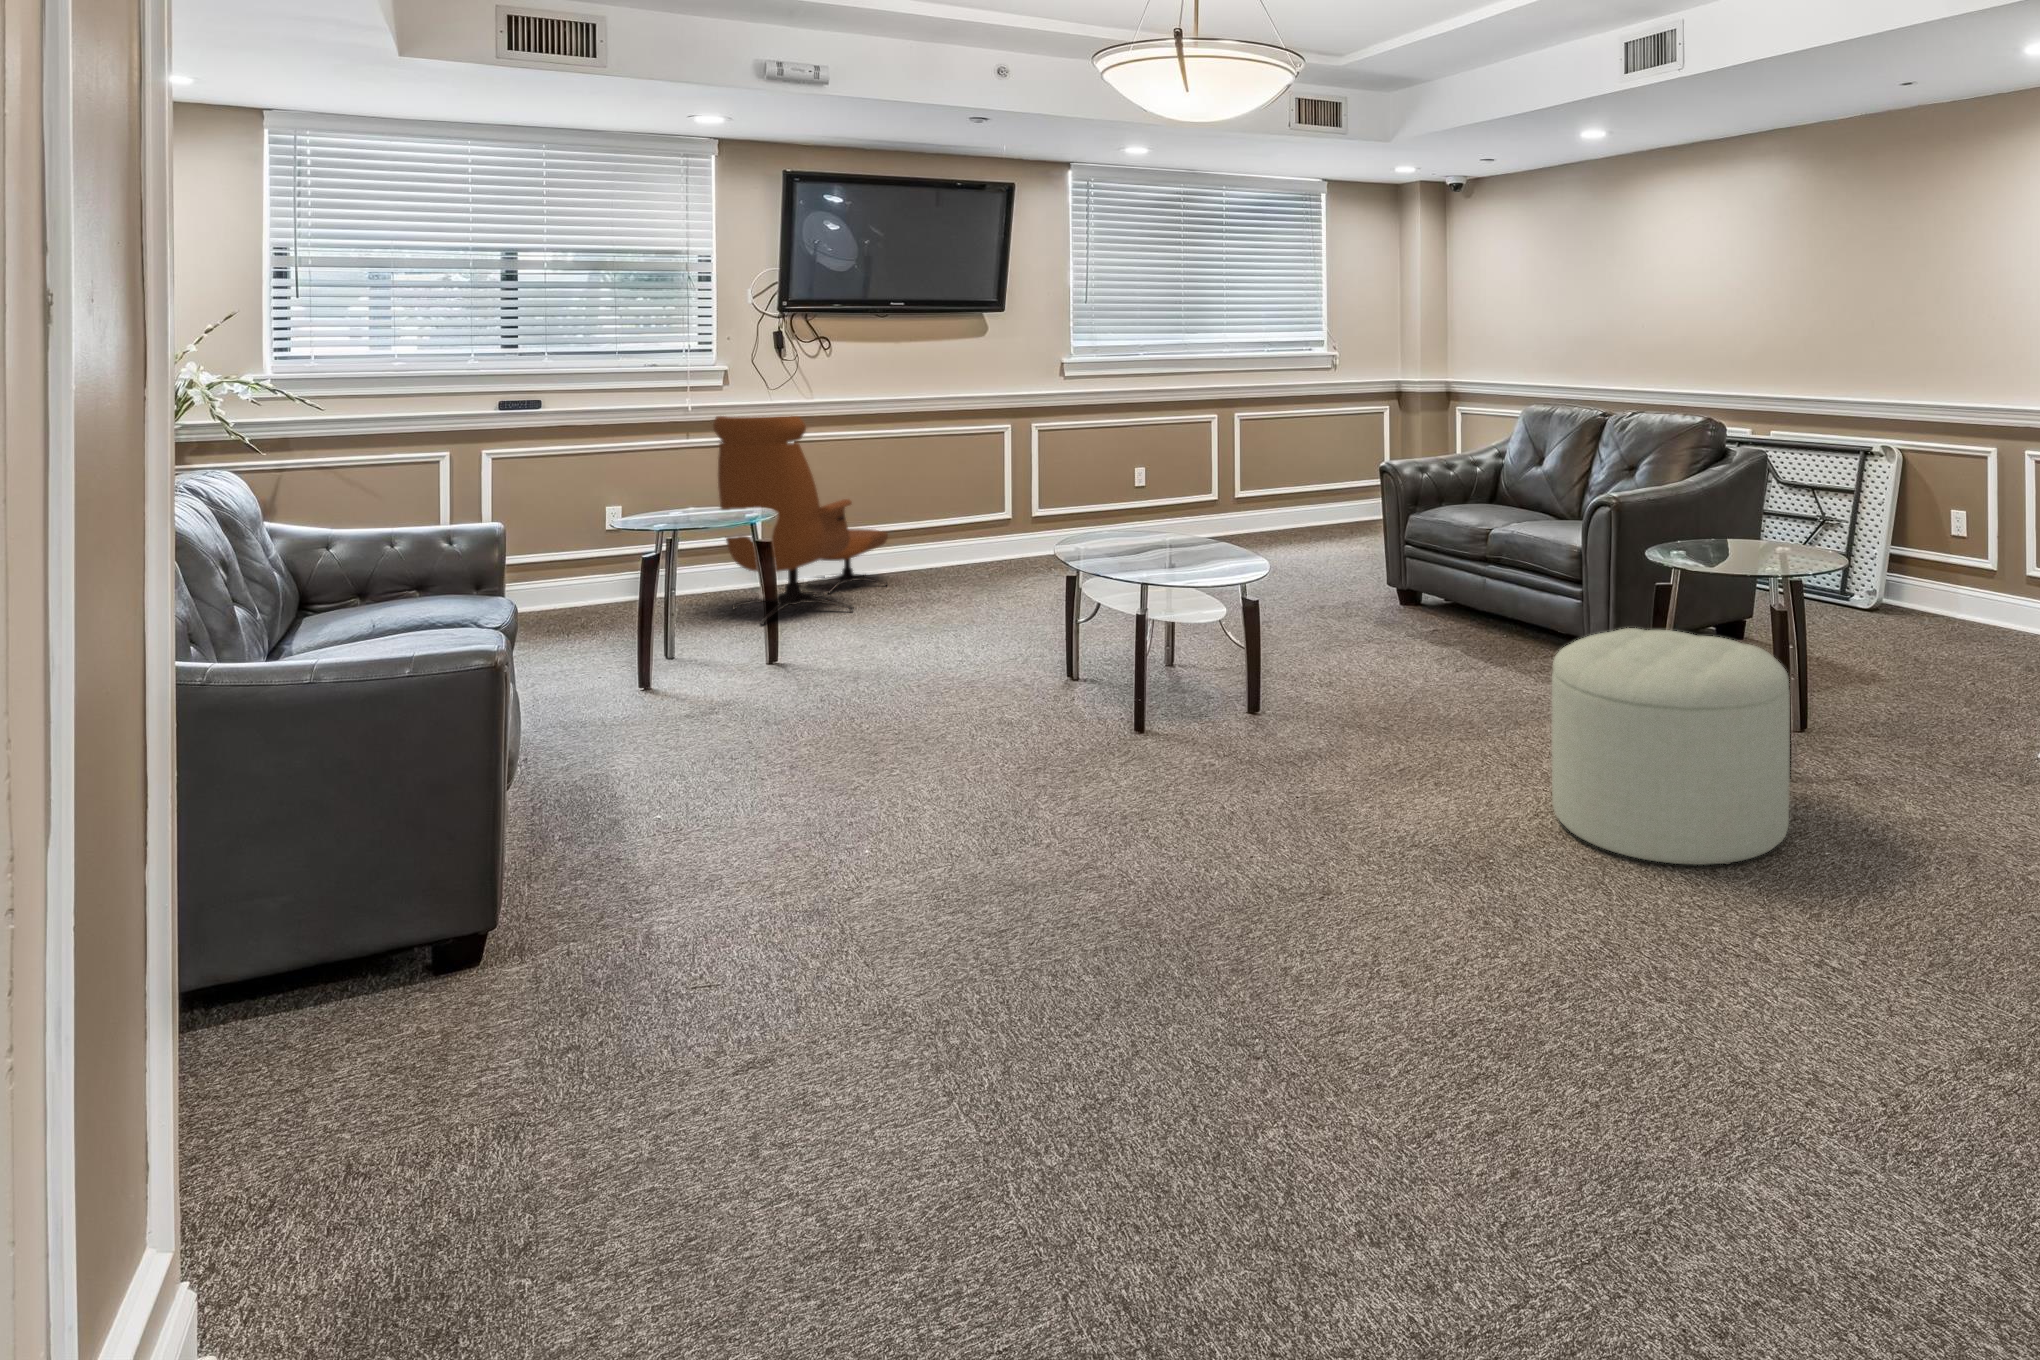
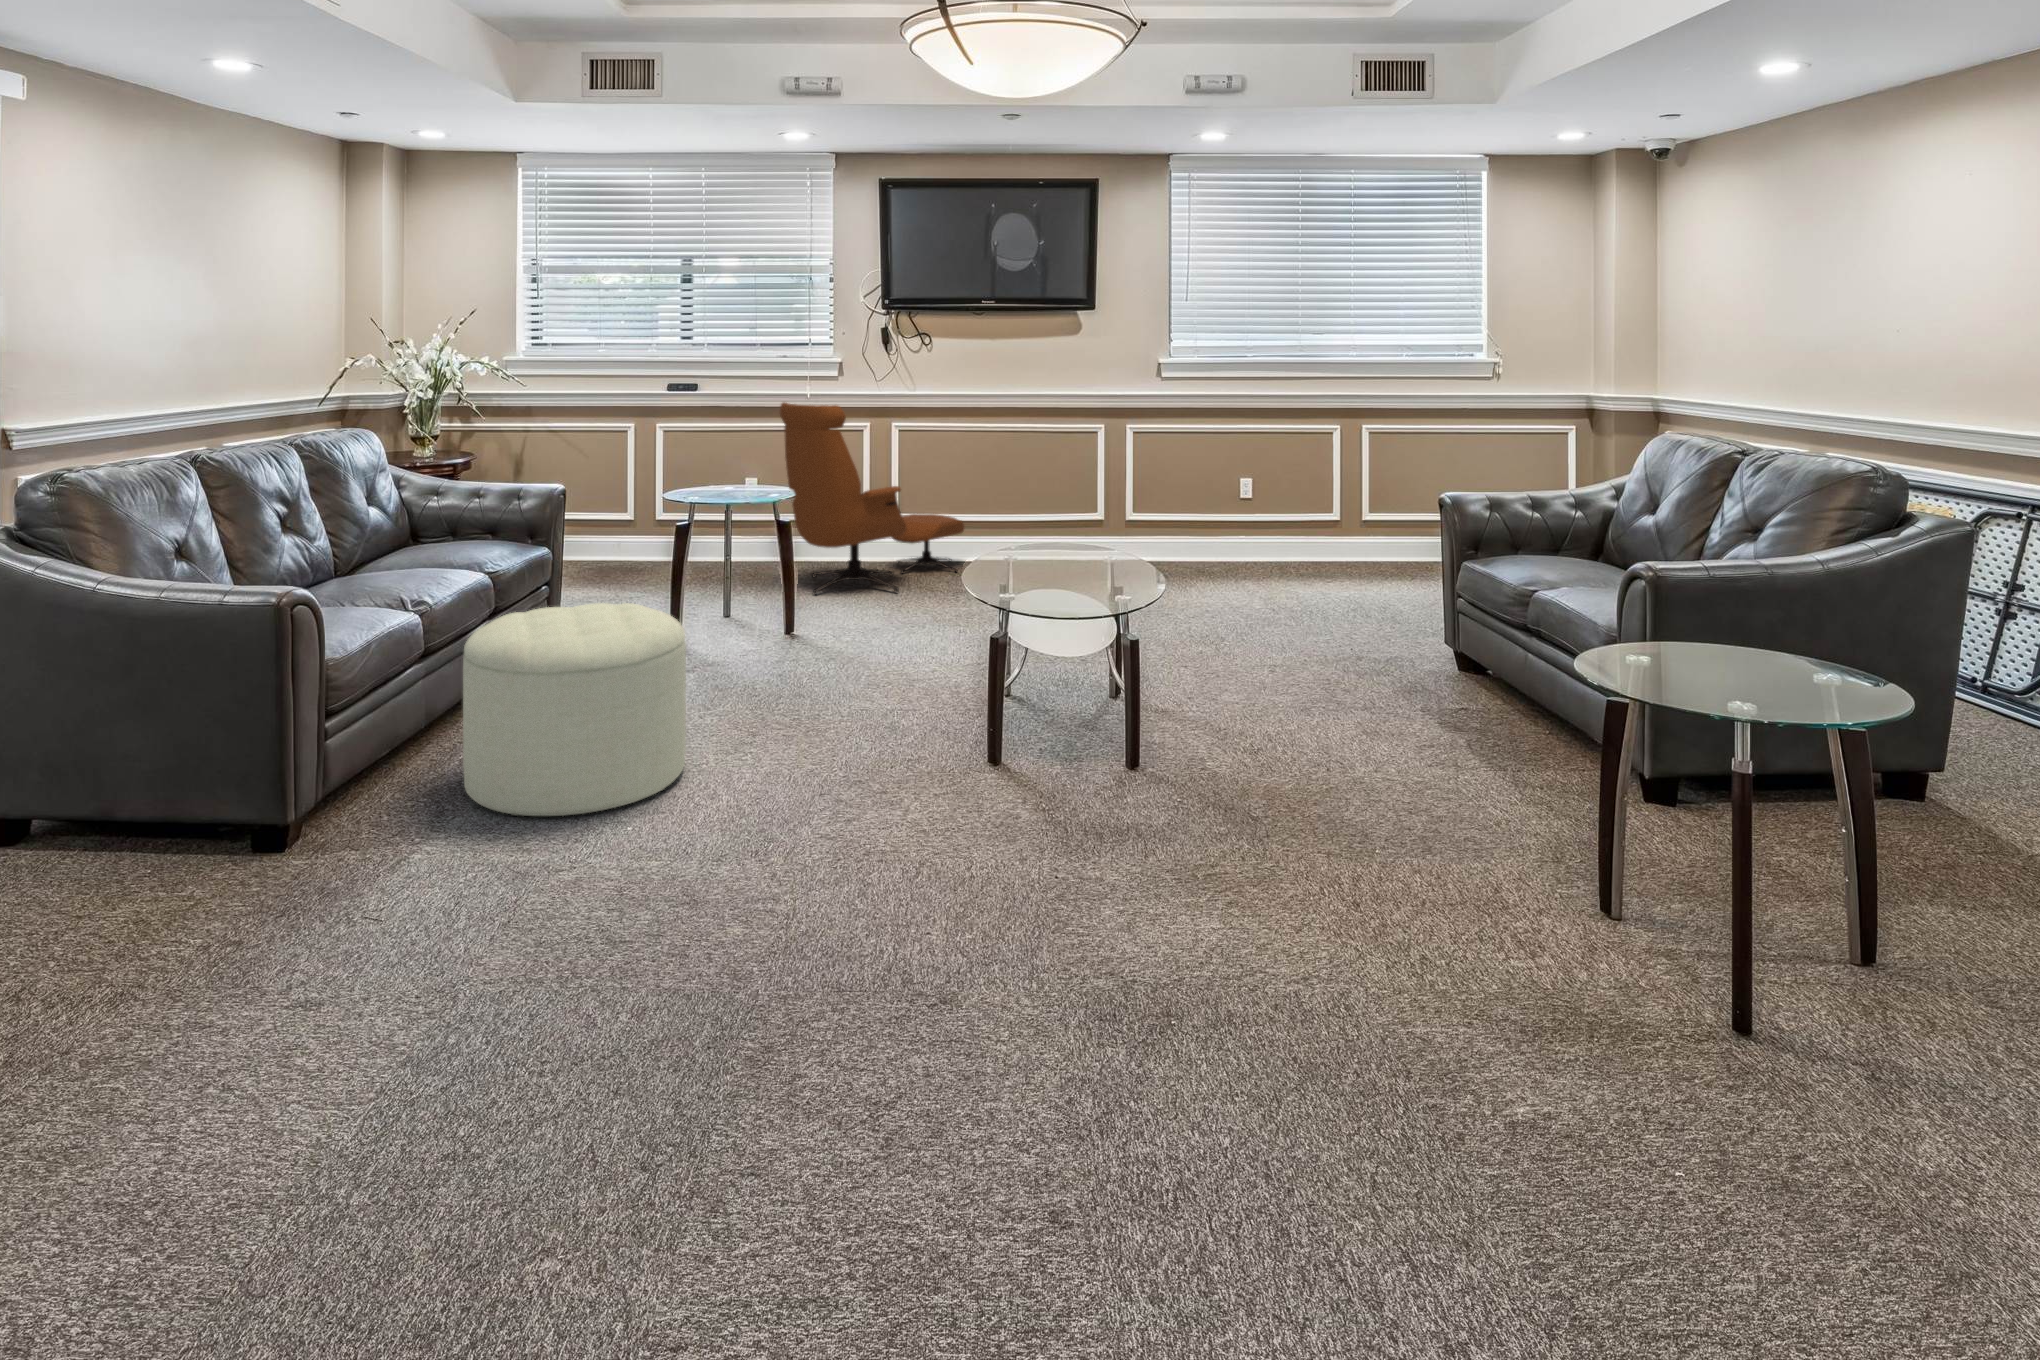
ottoman: present [1552,628,1790,865] -> present [463,603,686,816]

